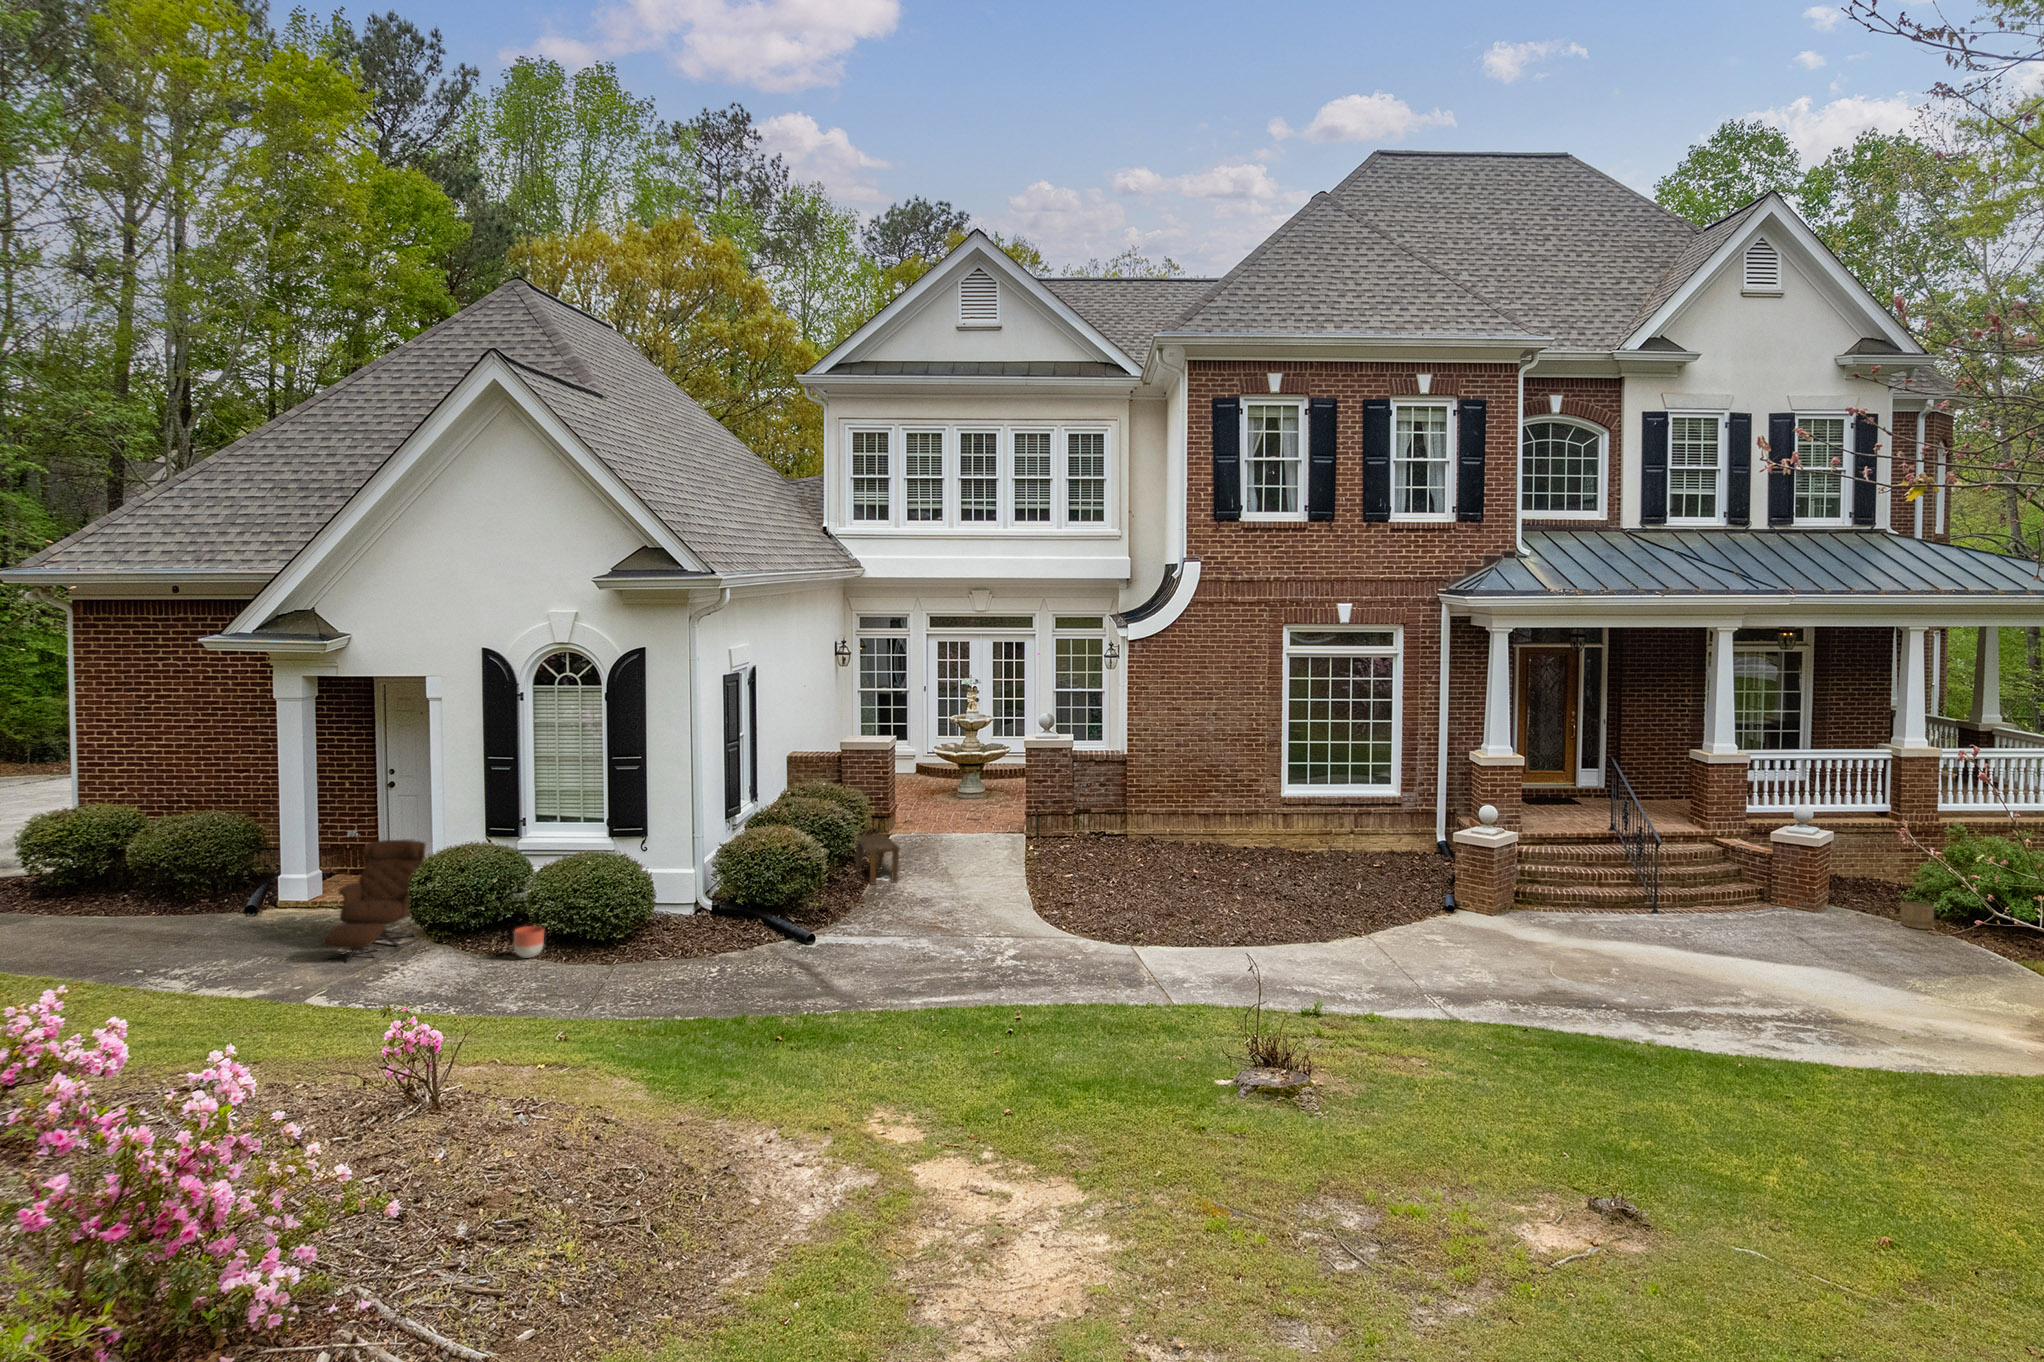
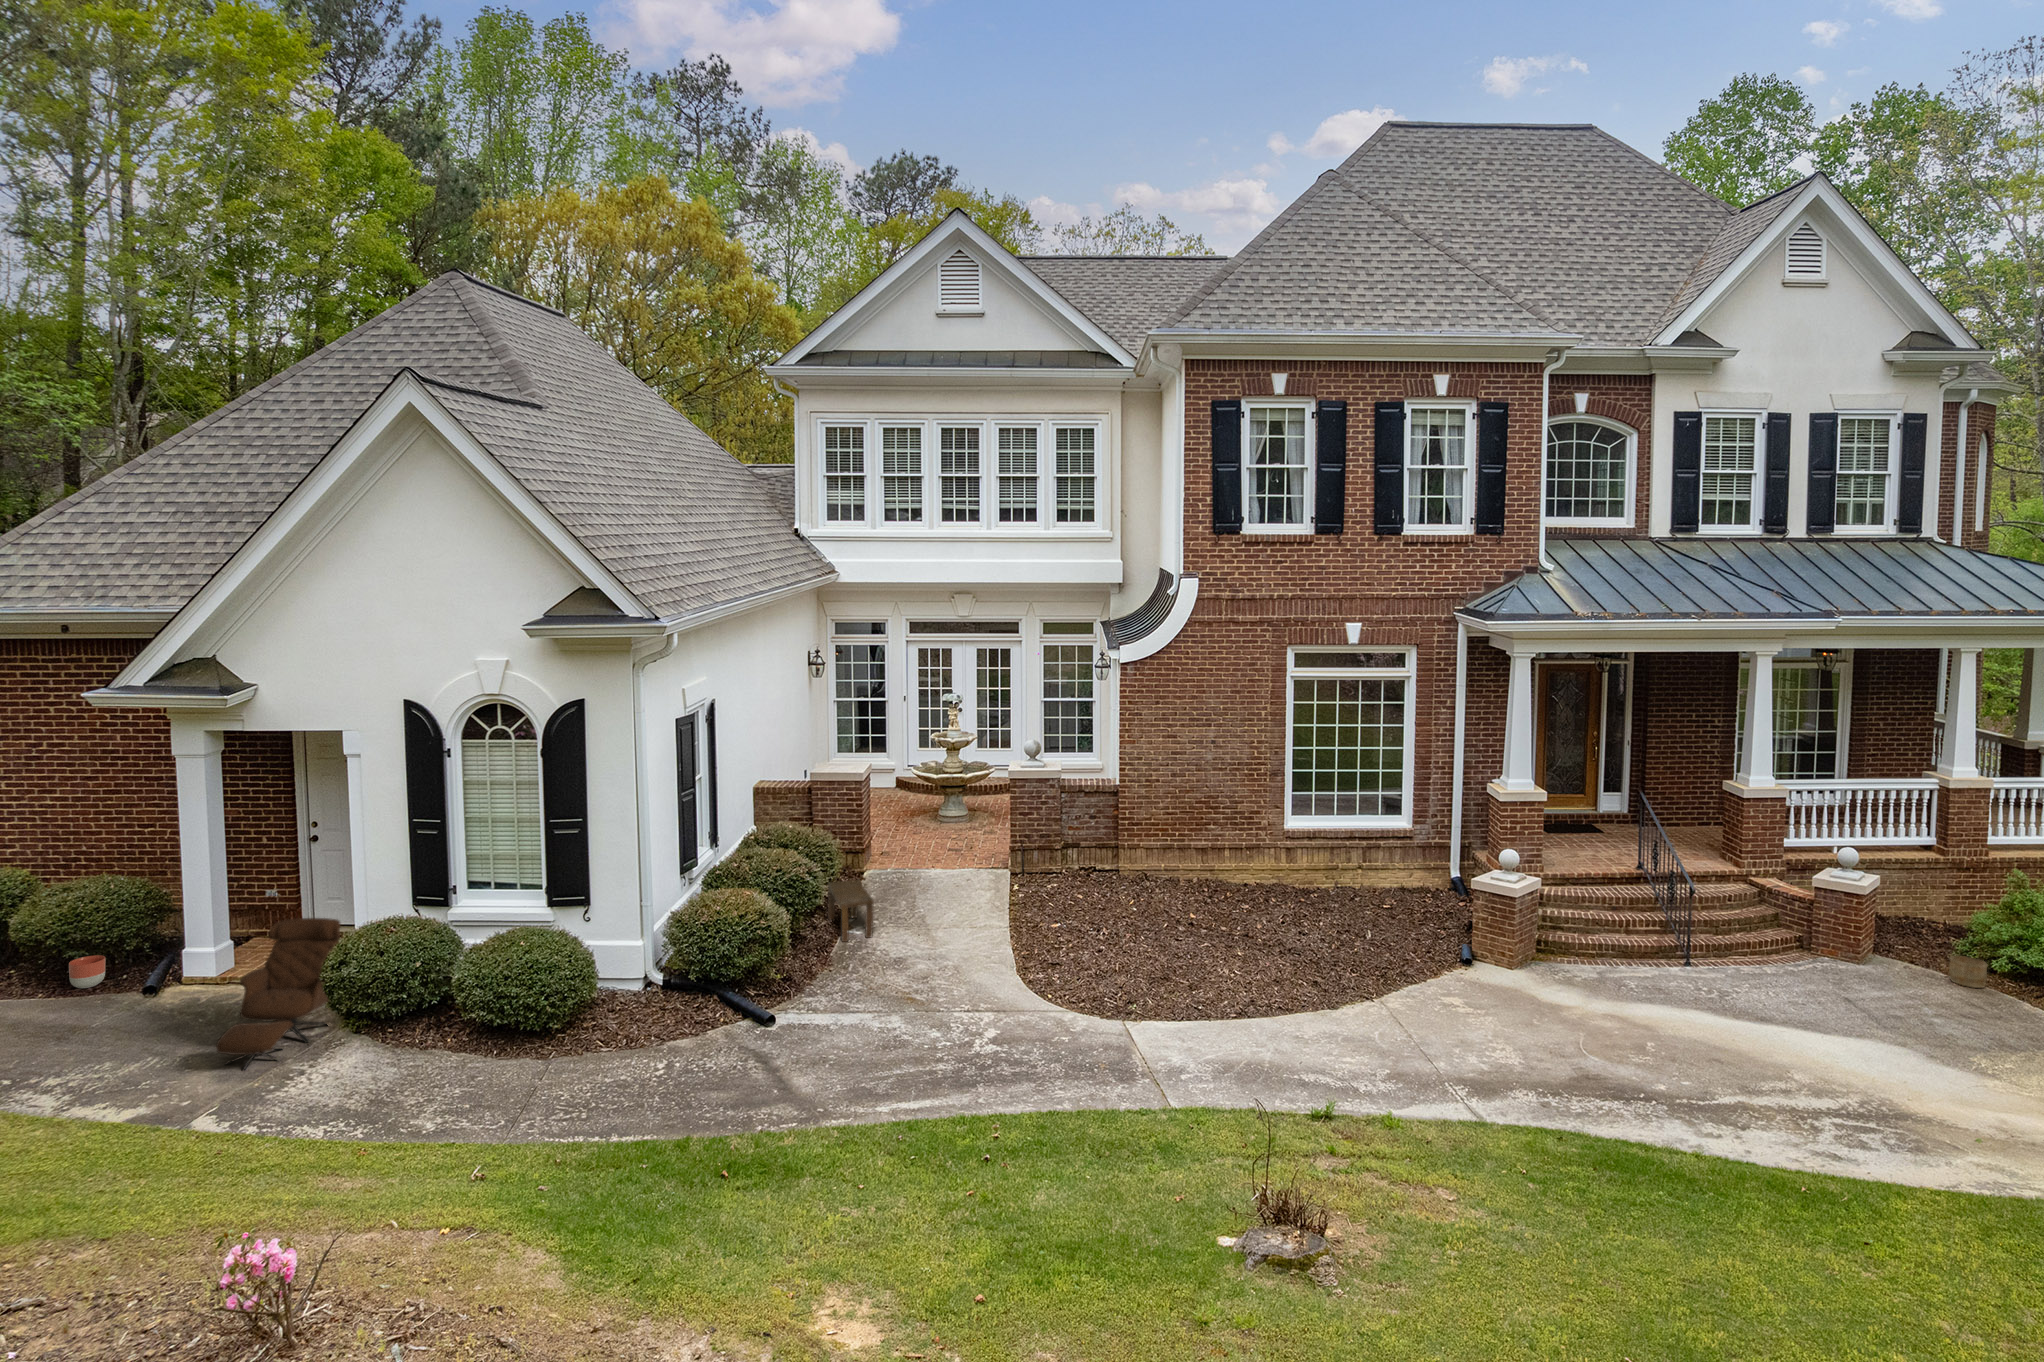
planter: present [514,926,544,958] -> present [69,955,106,988]

